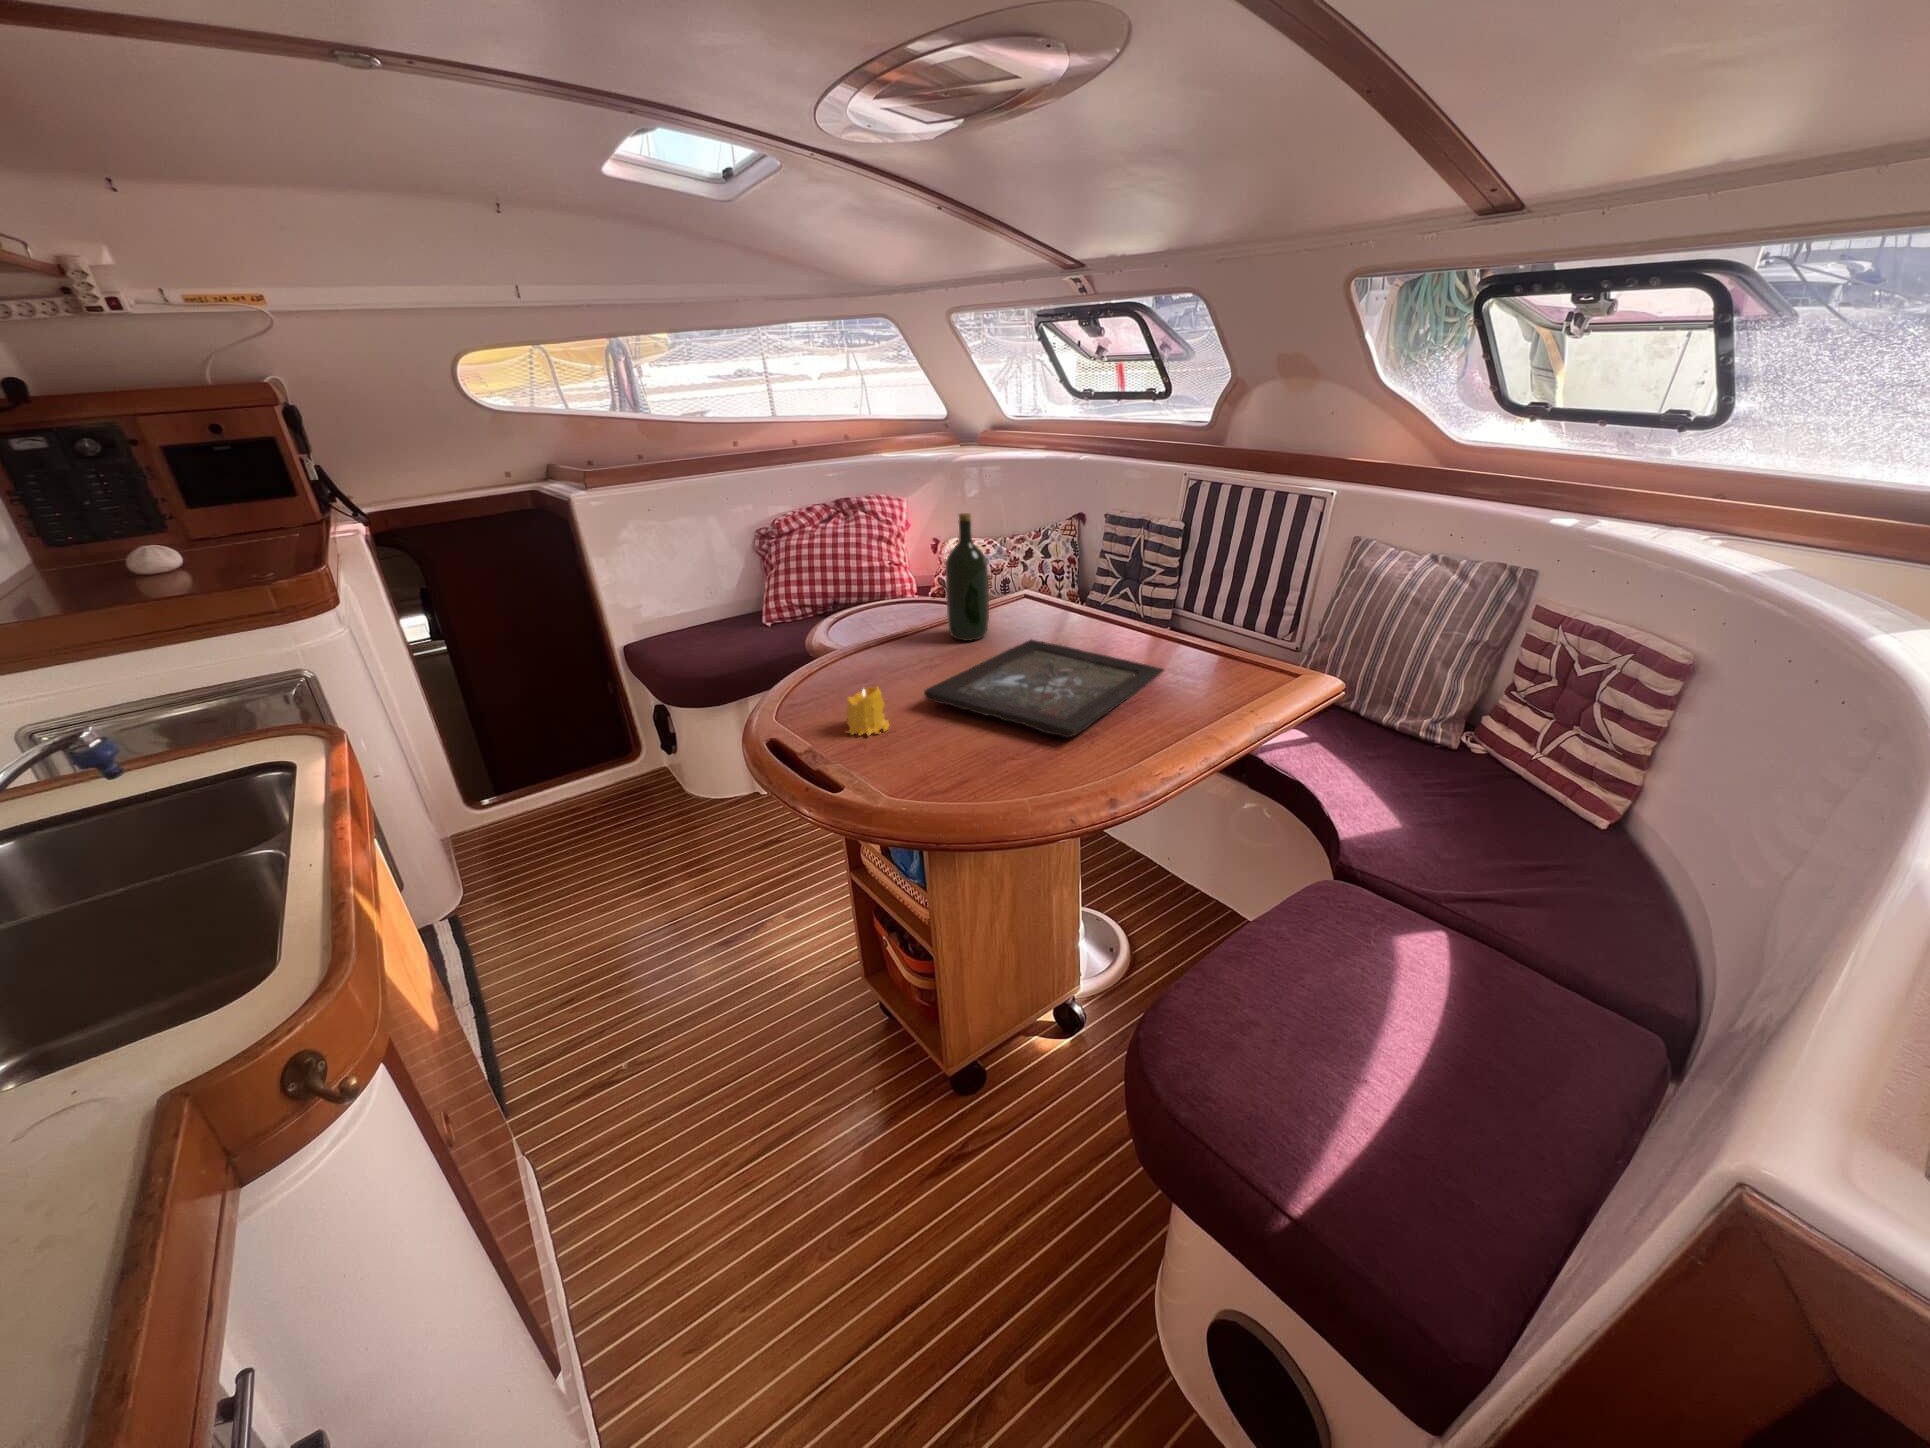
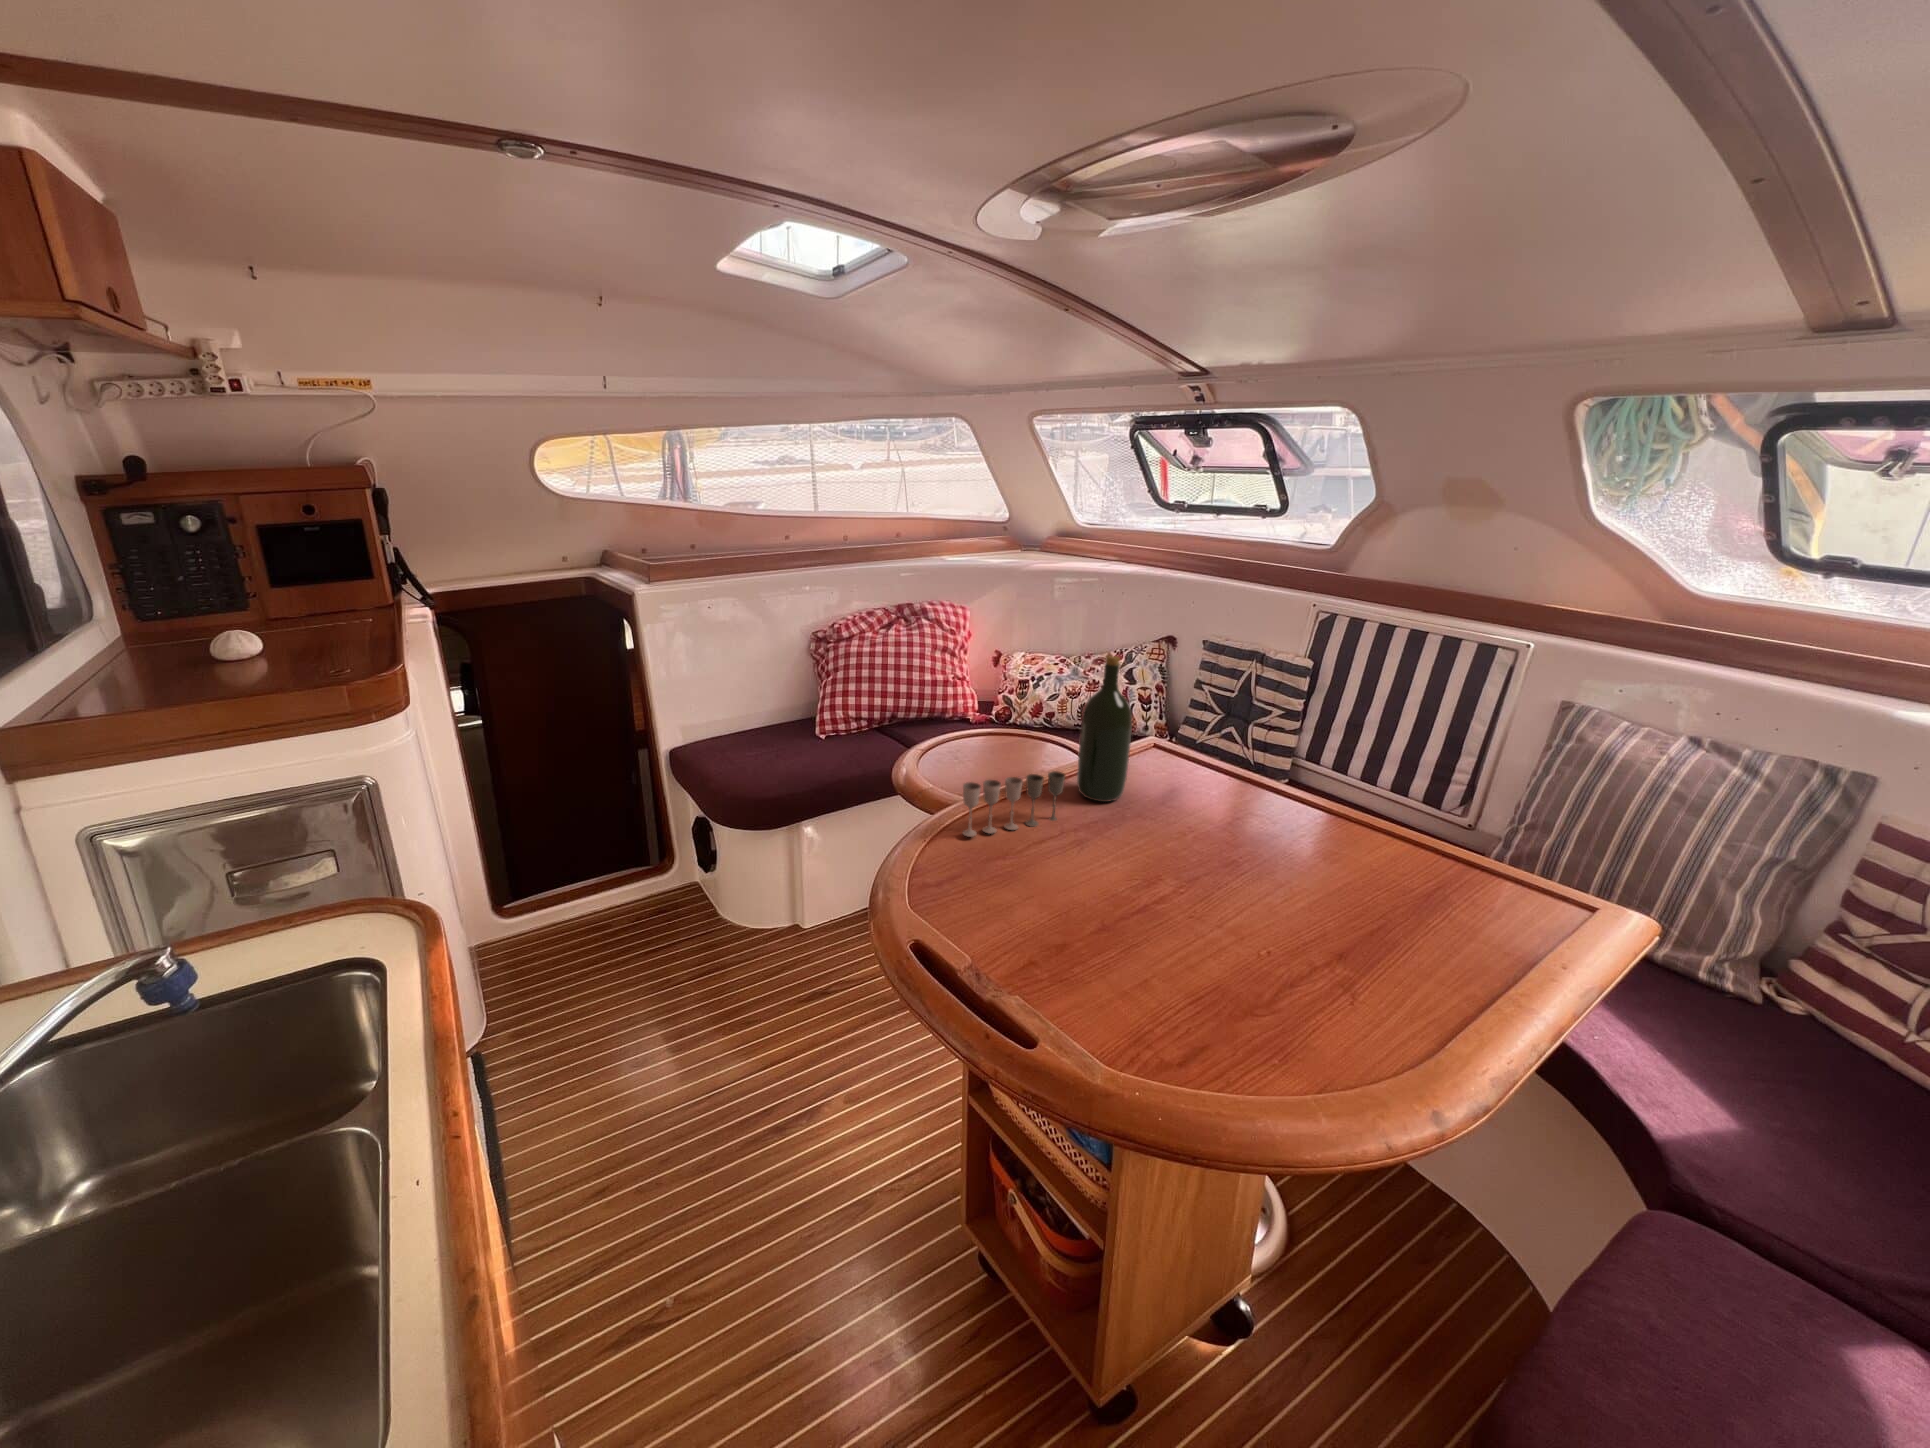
wine glass: none [833,615,929,673] -> present [963,771,1065,837]
tray: present [924,640,1164,737] -> none [1086,809,1375,973]
candle: present [846,686,889,736] -> none [994,873,1050,937]

